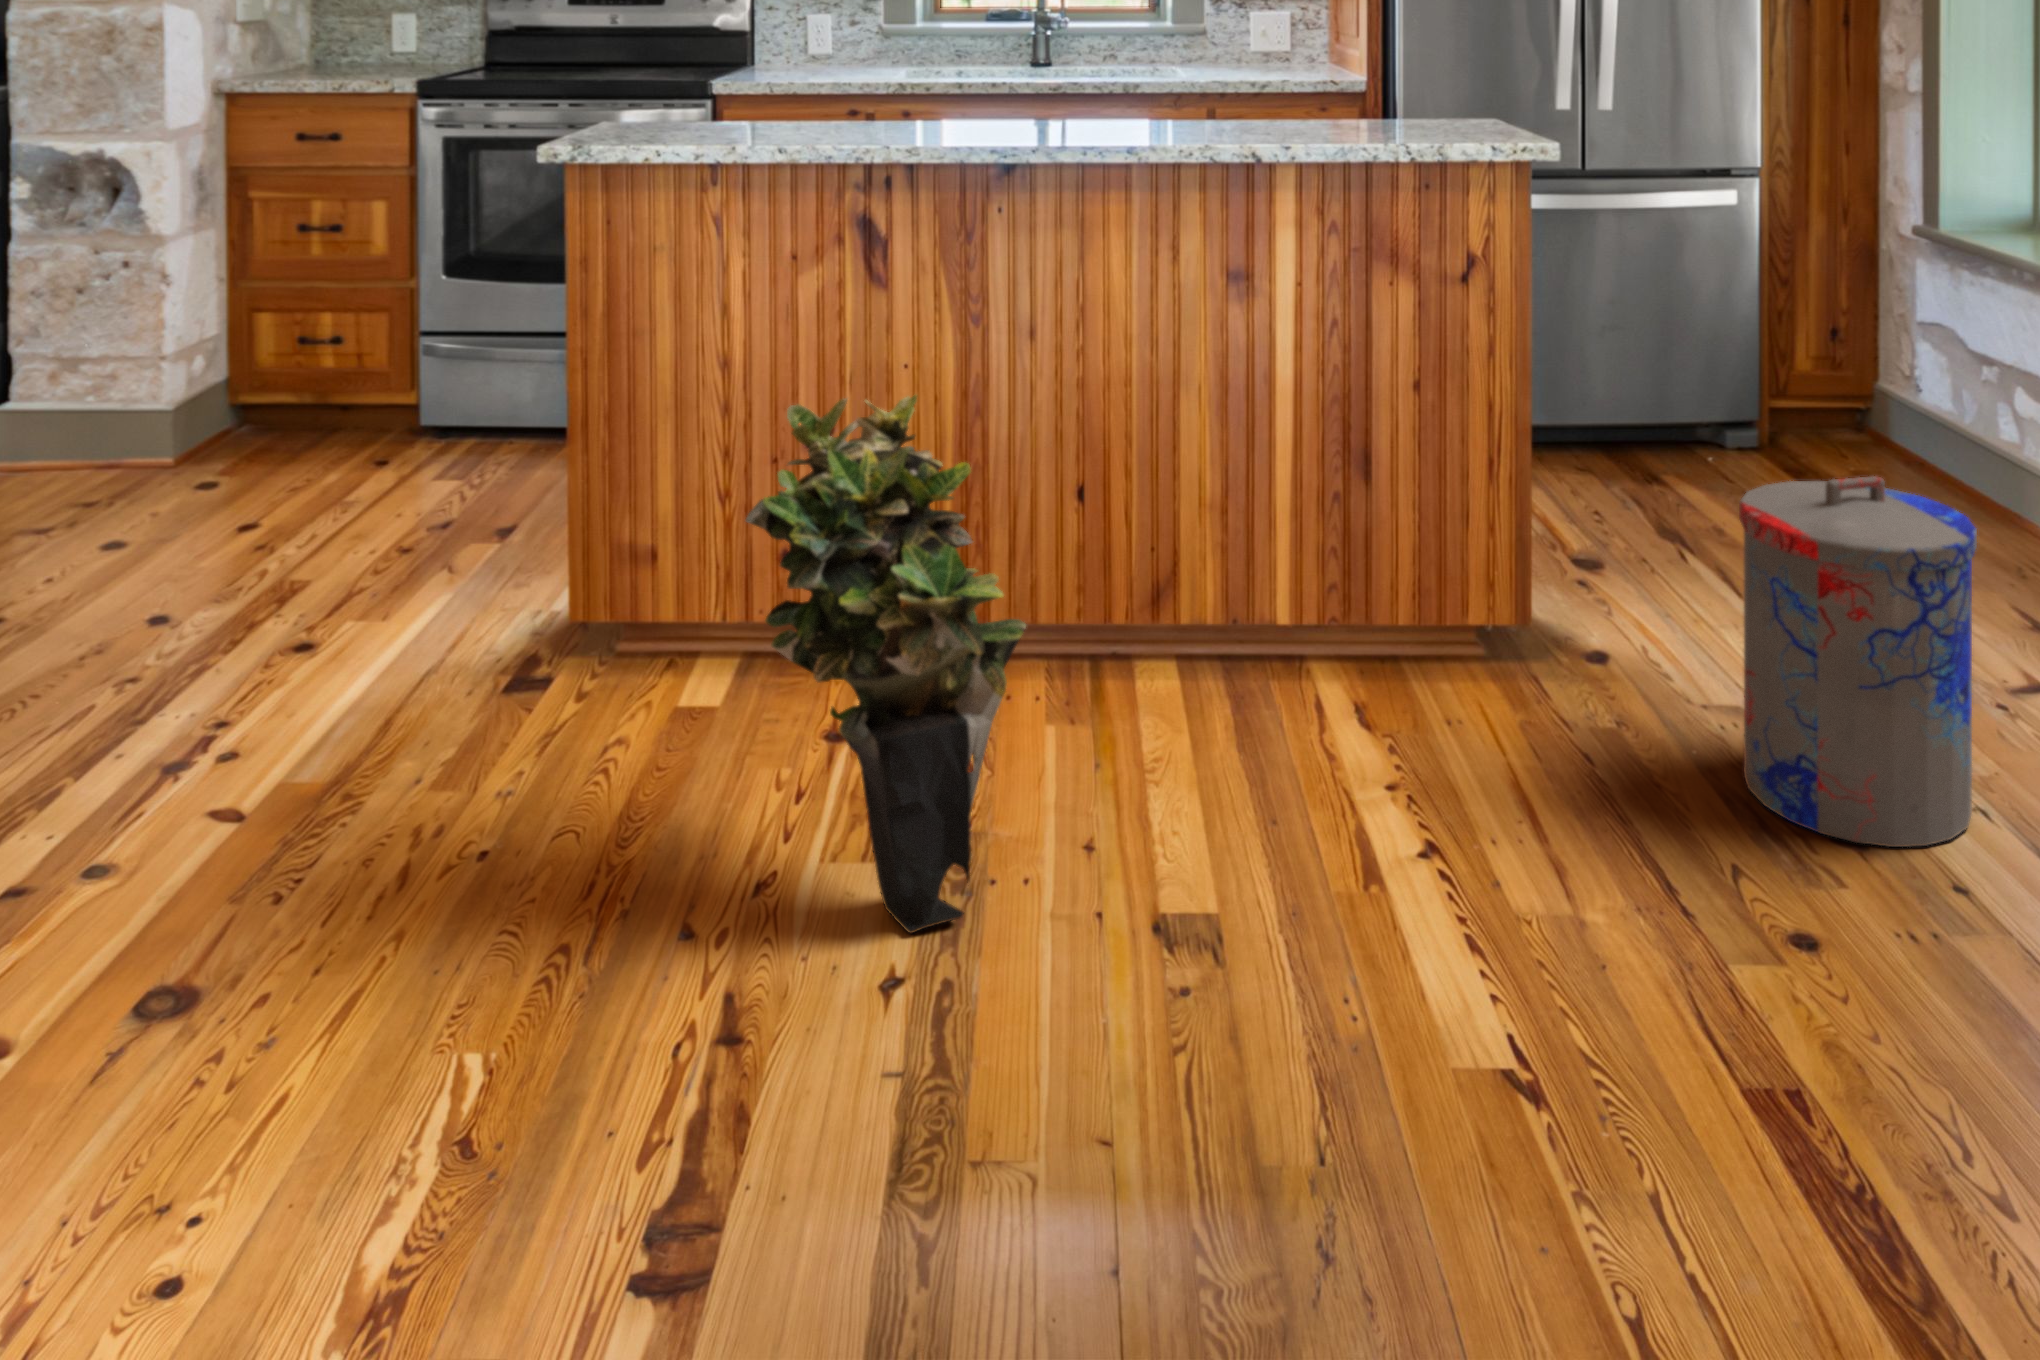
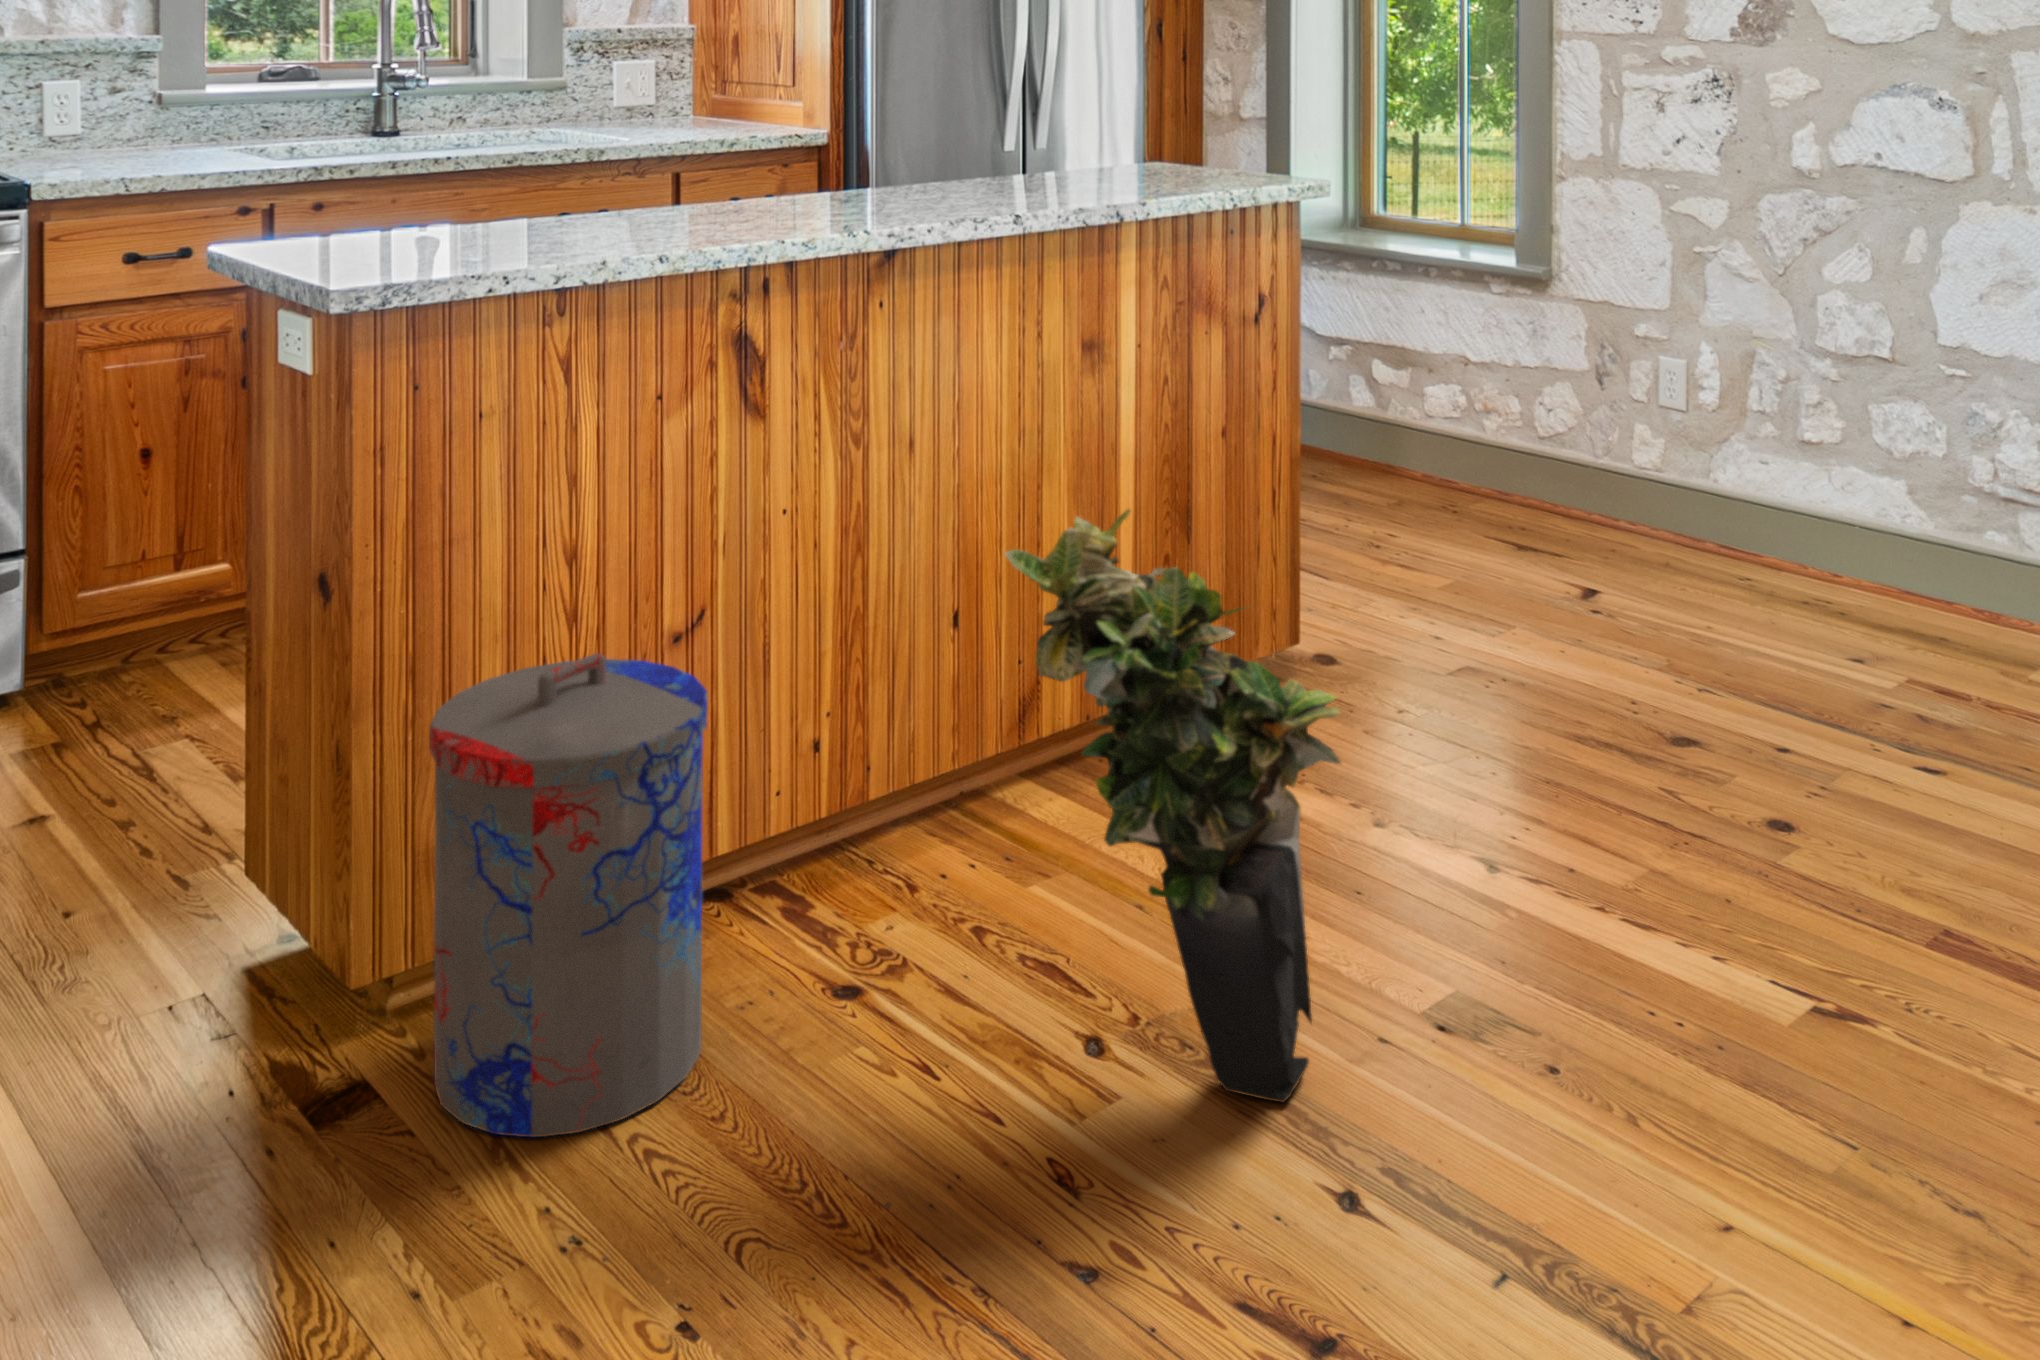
trash can: present [1739,476,1977,847] -> present [429,653,708,1138]

